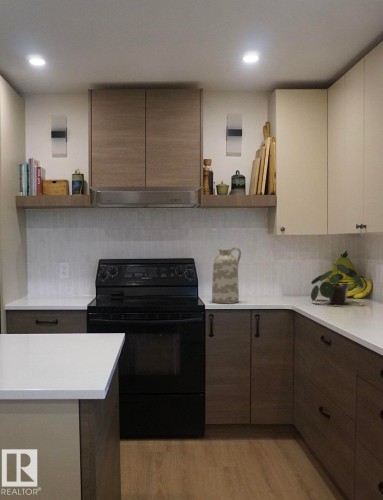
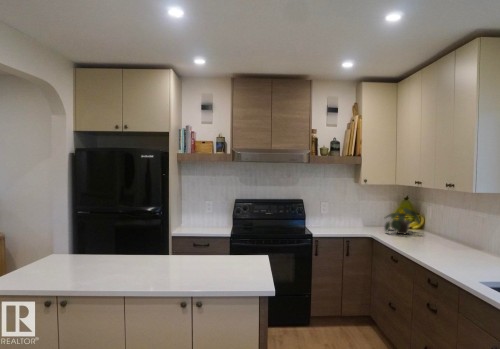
vase: present [212,247,241,303] -> none [317,194,337,232]

